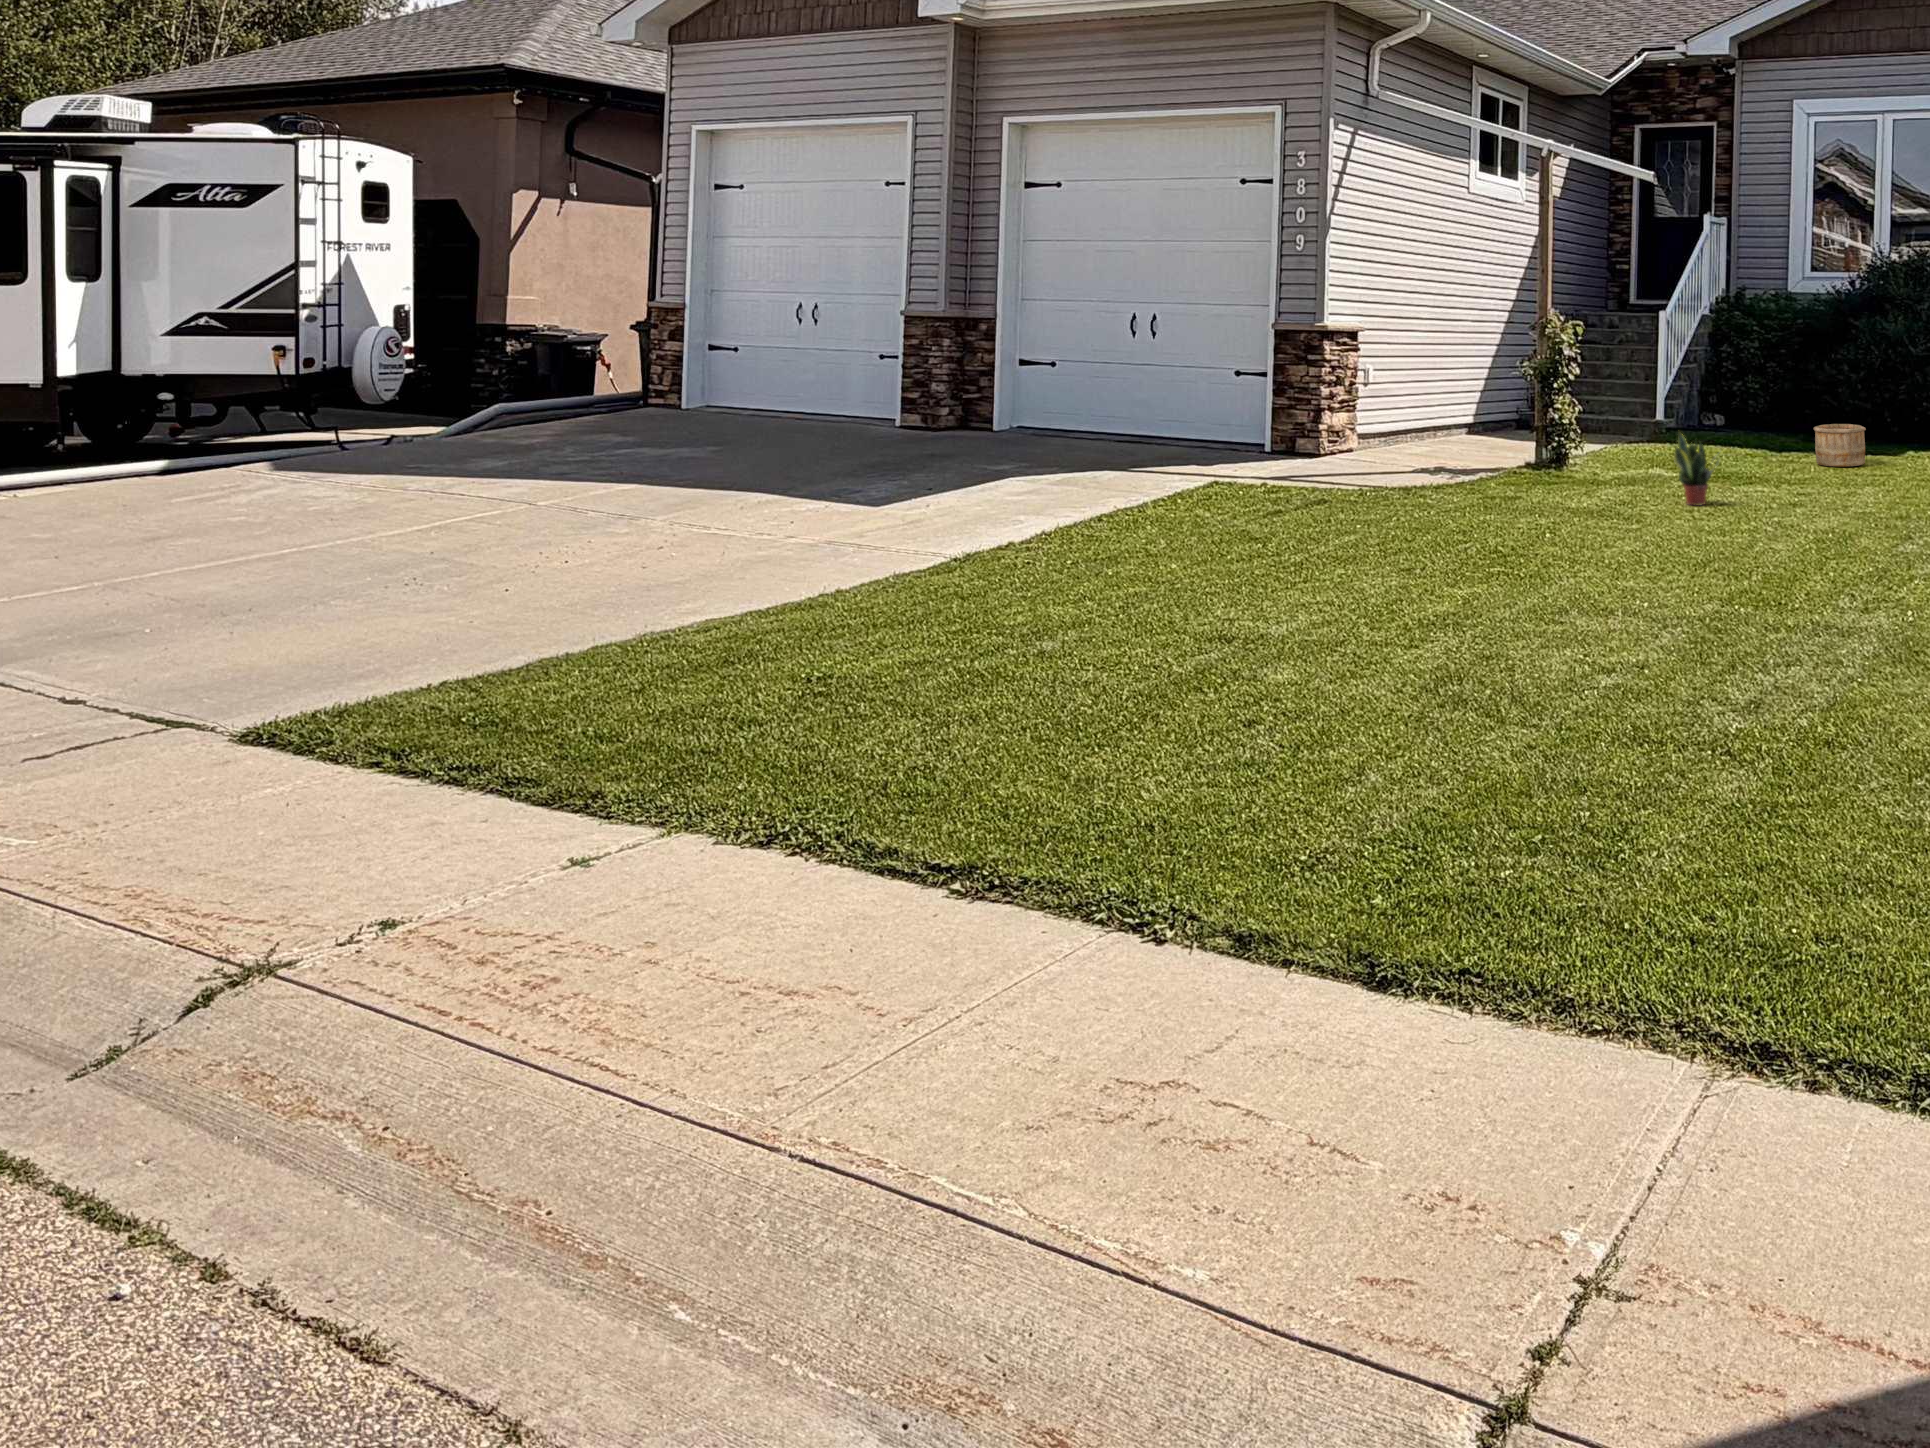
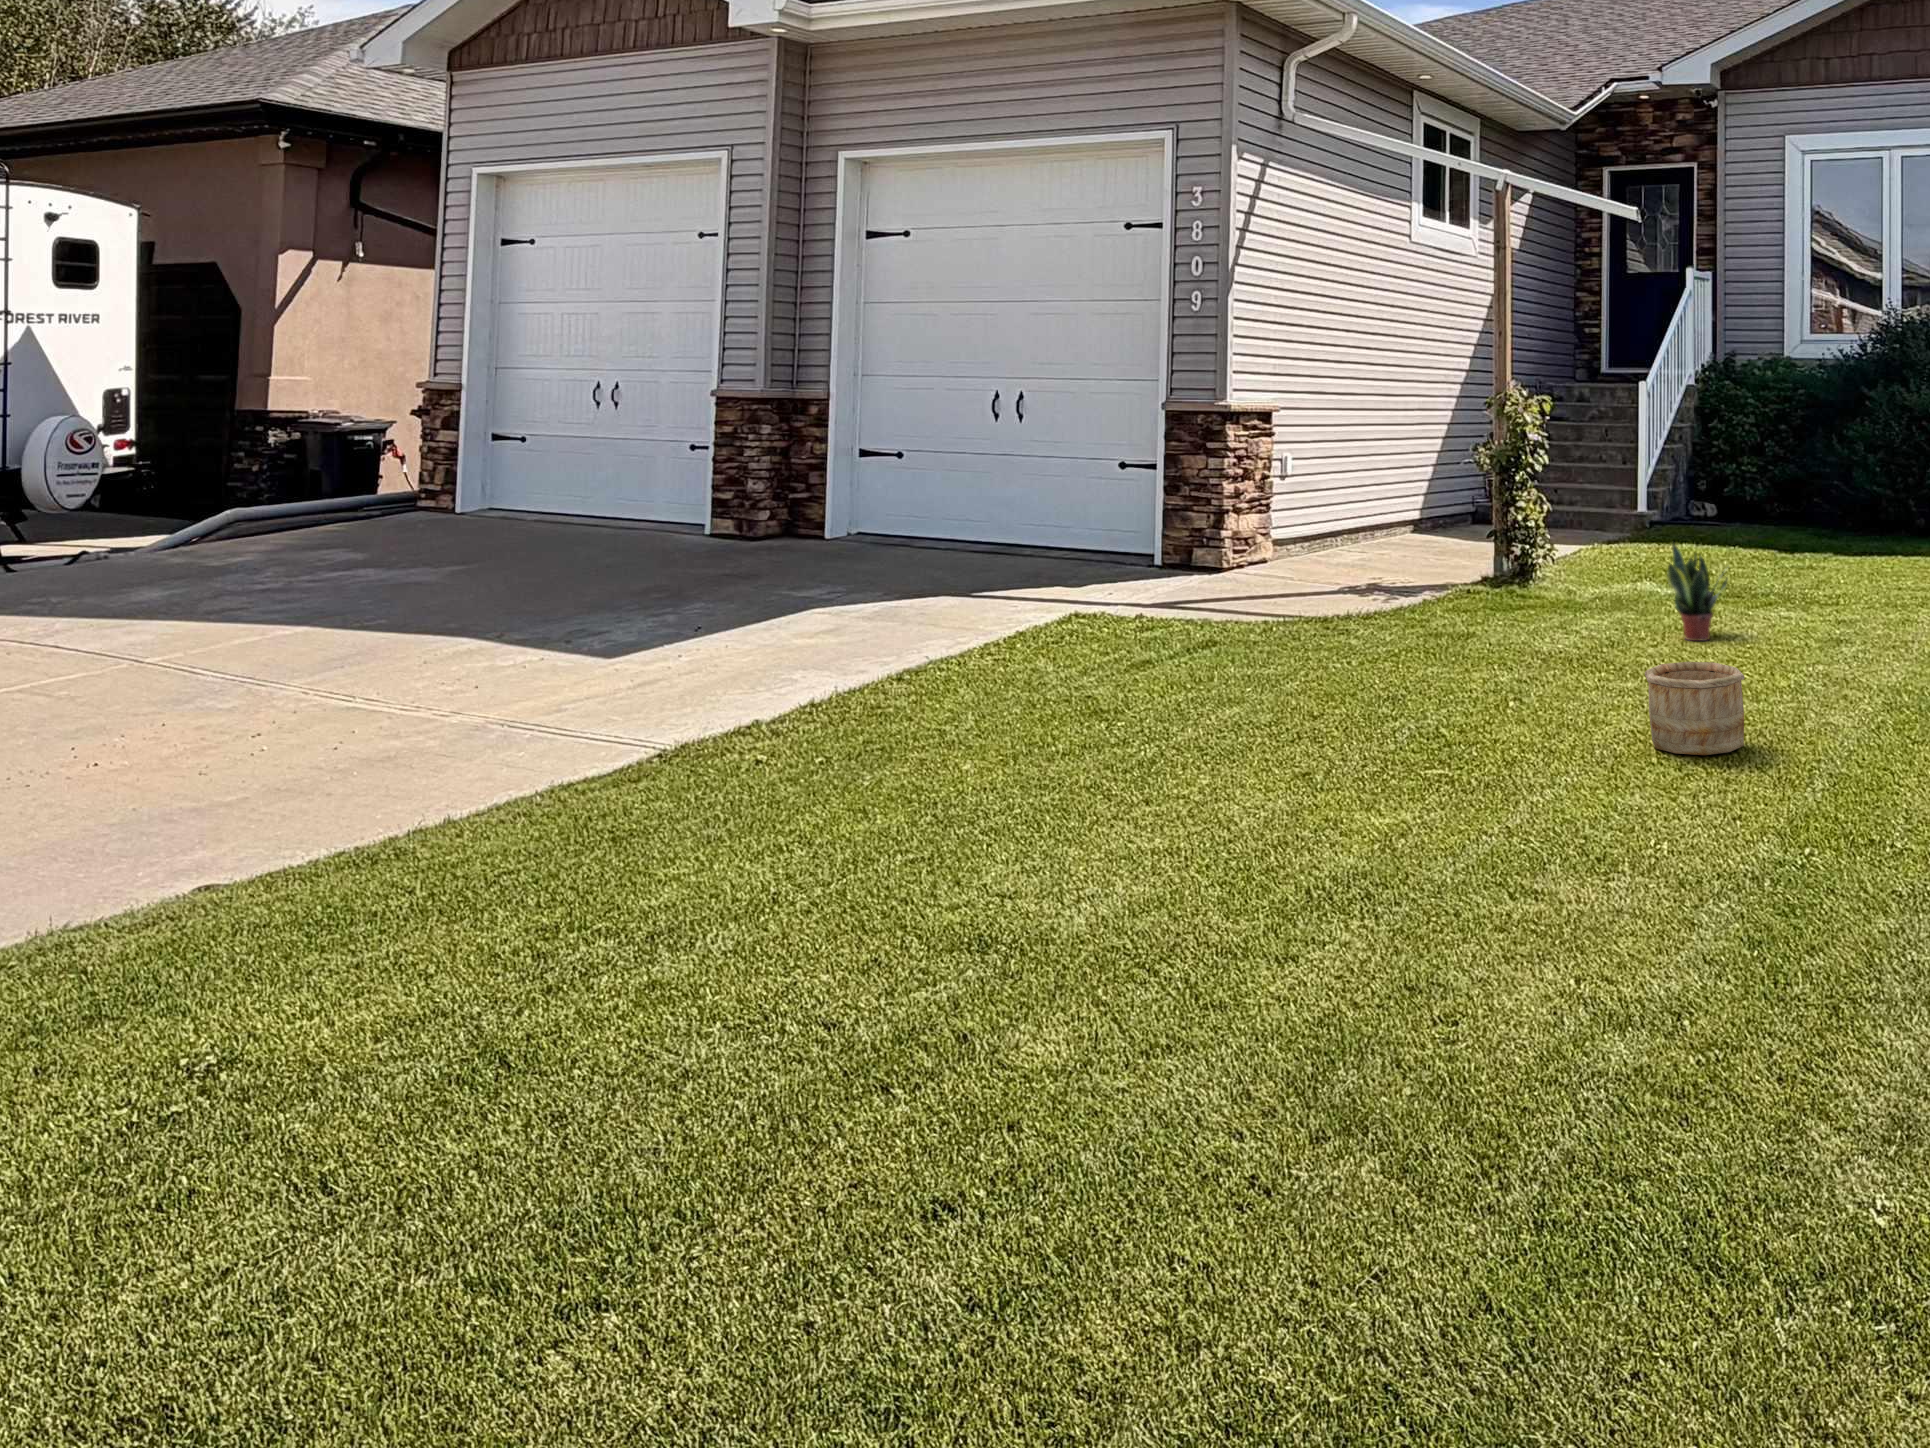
wooden bucket: present [1813,424,1866,467] -> present [1645,662,1744,755]

